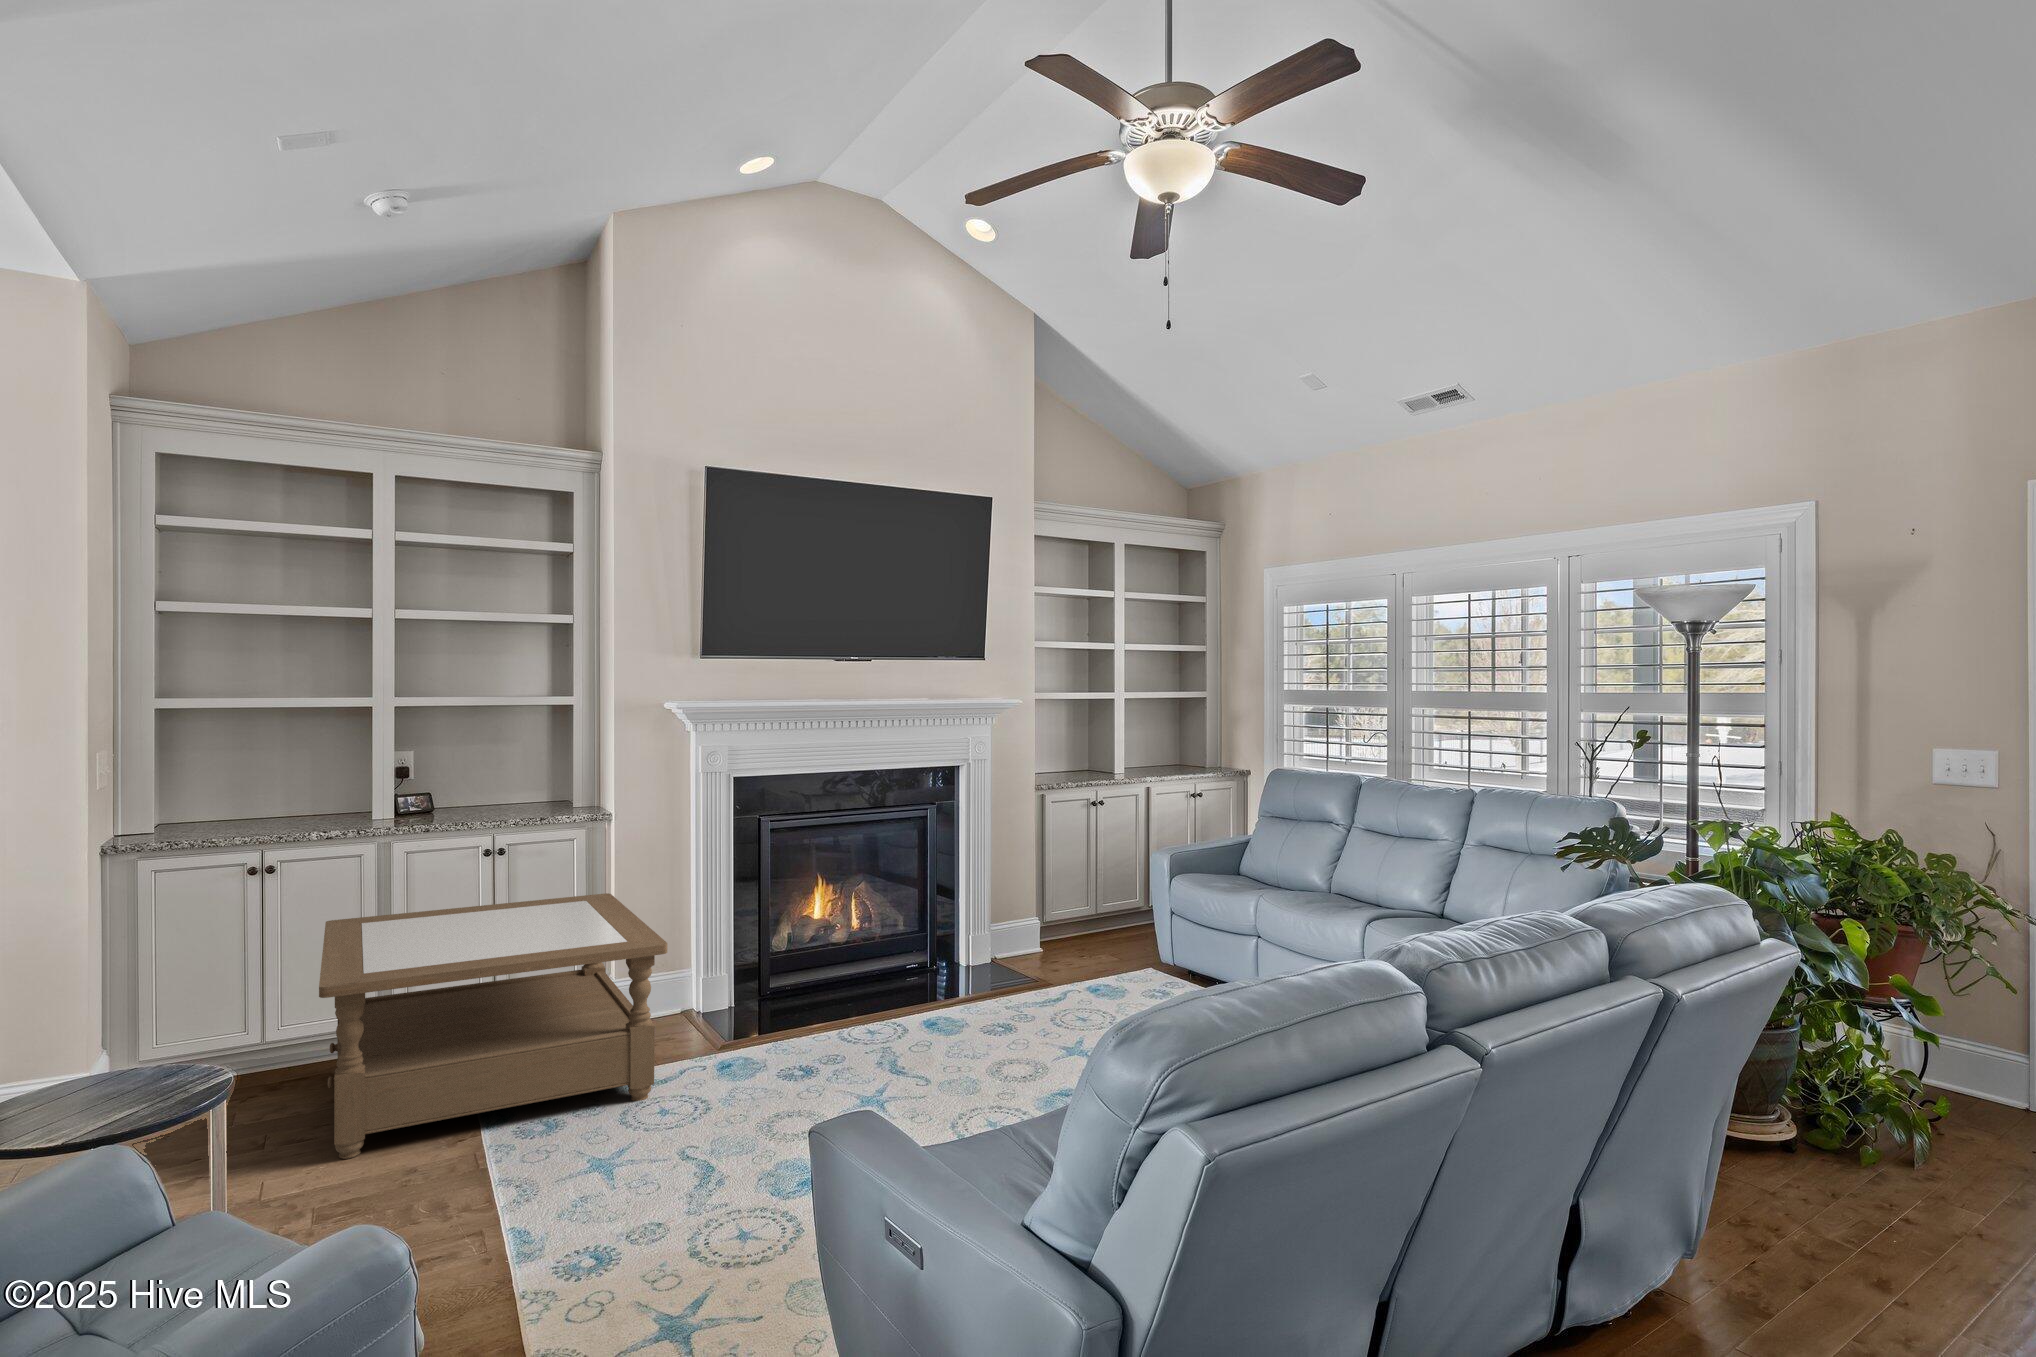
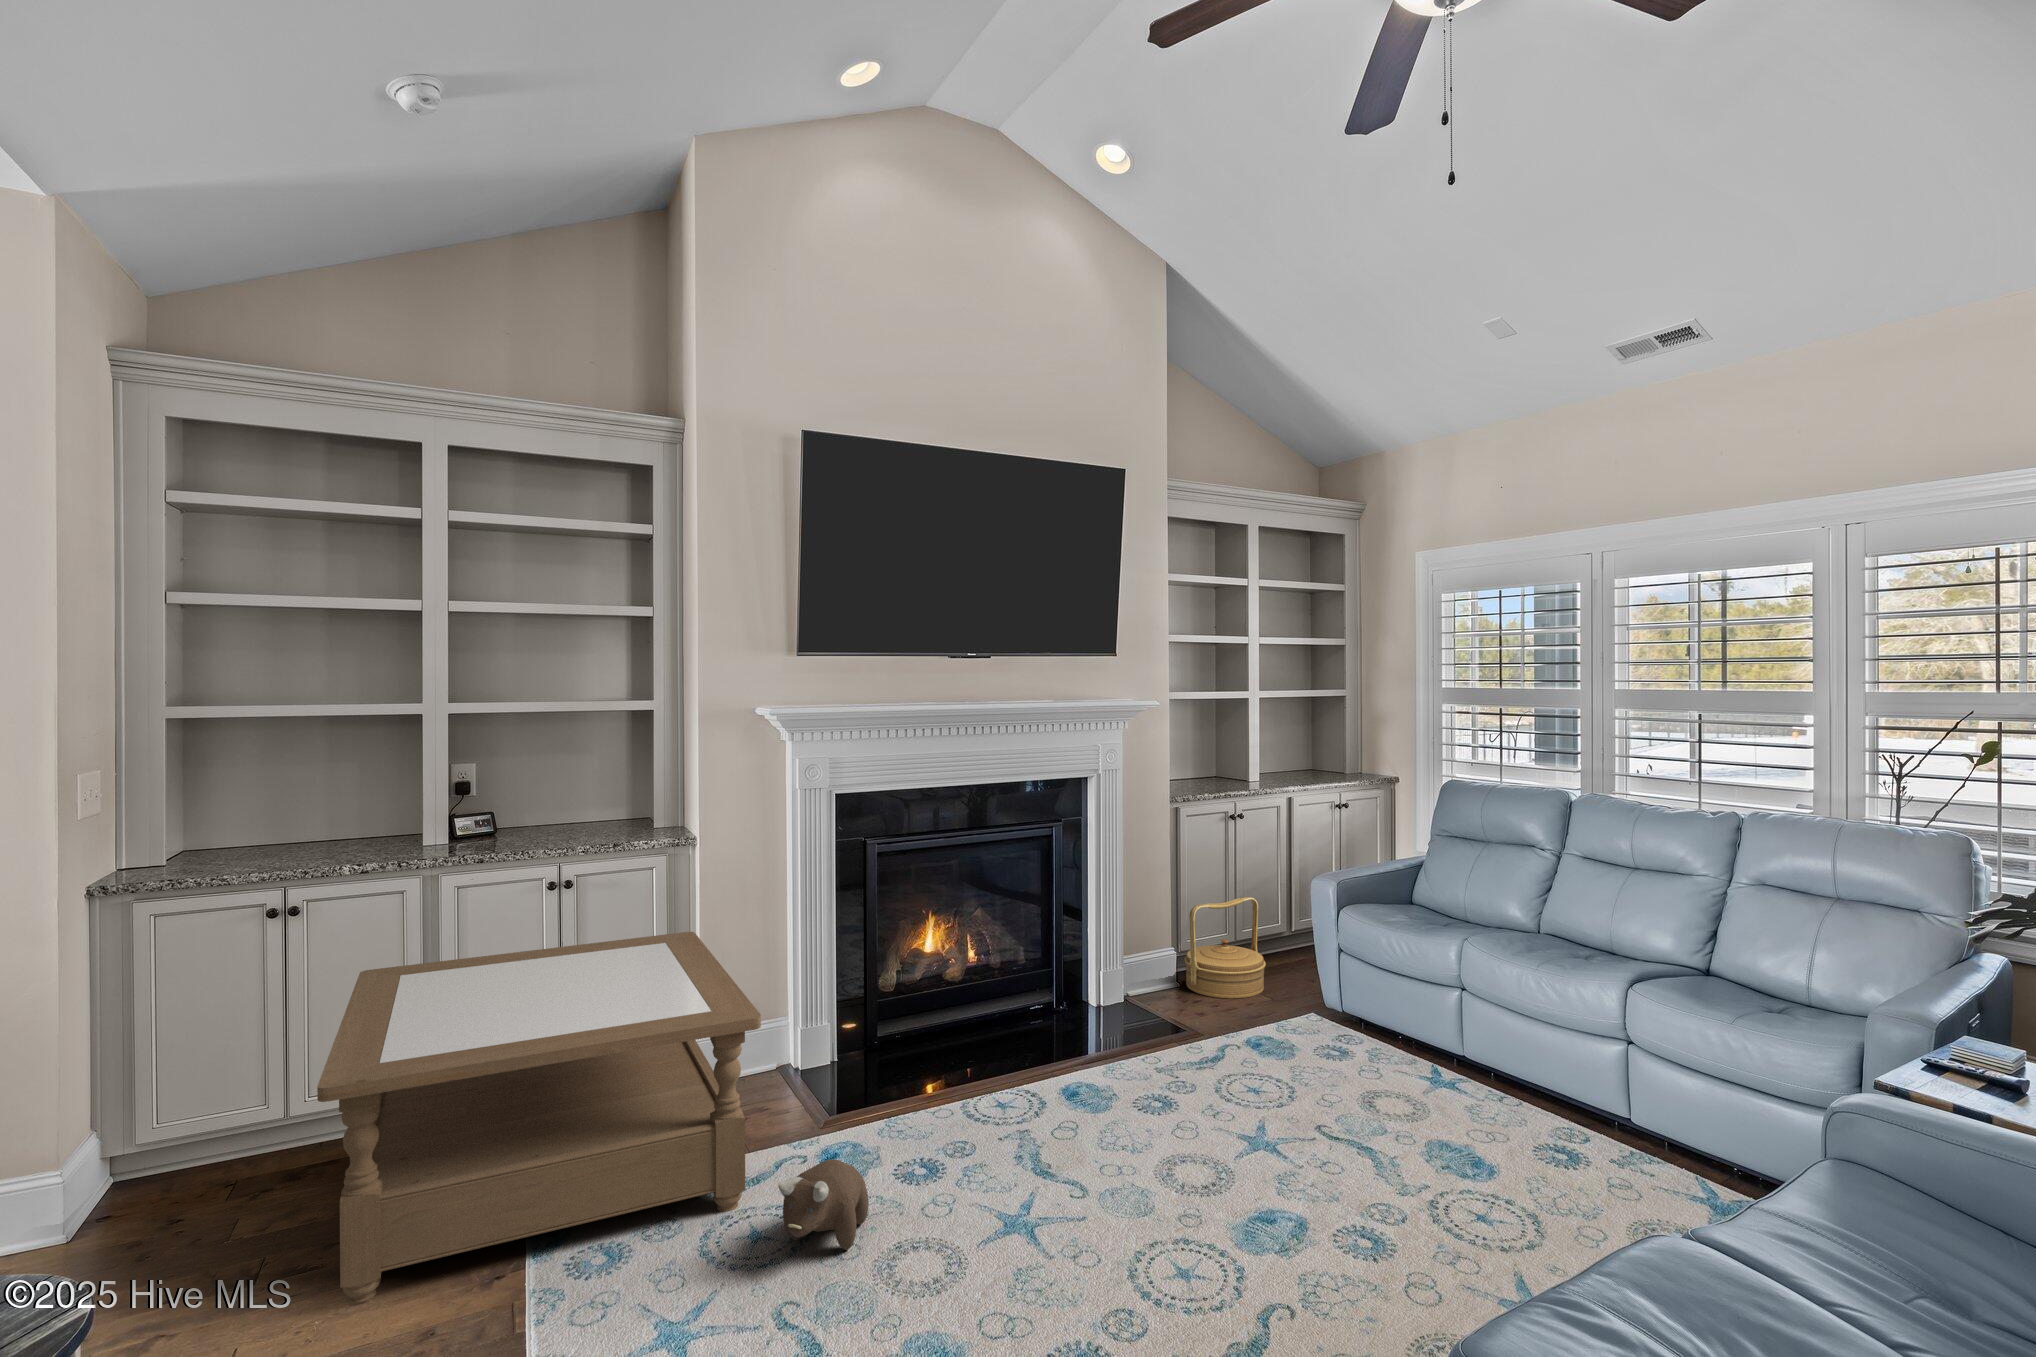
woven basket: none [1047,872,1117,958] -> present [1184,897,1266,999]
plush toy: none [681,1054,753,1120] -> present [778,1159,869,1250]

